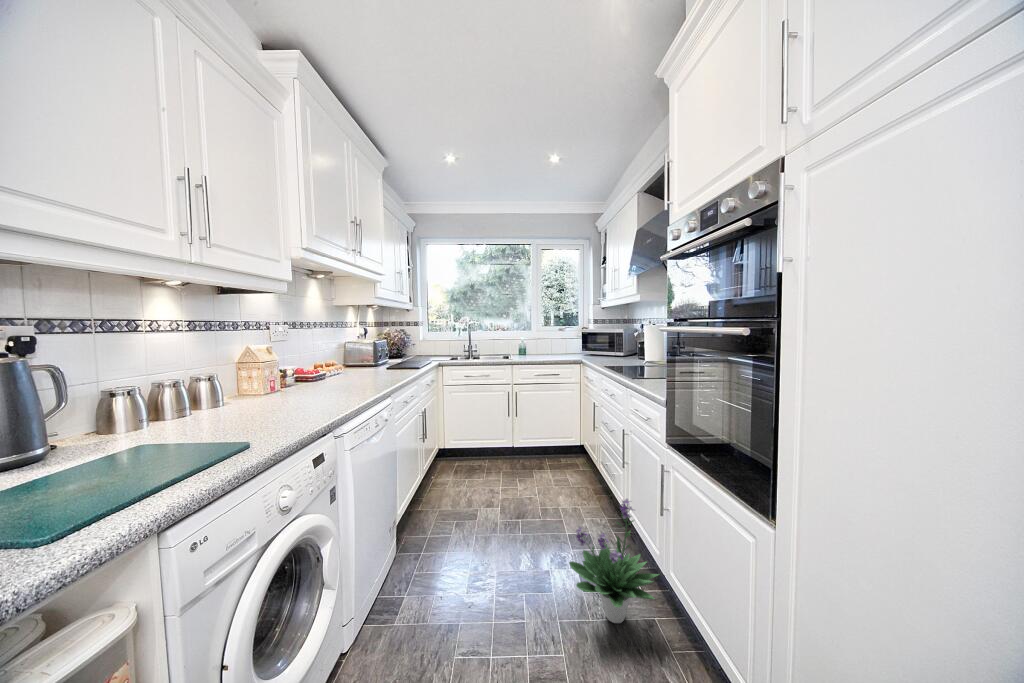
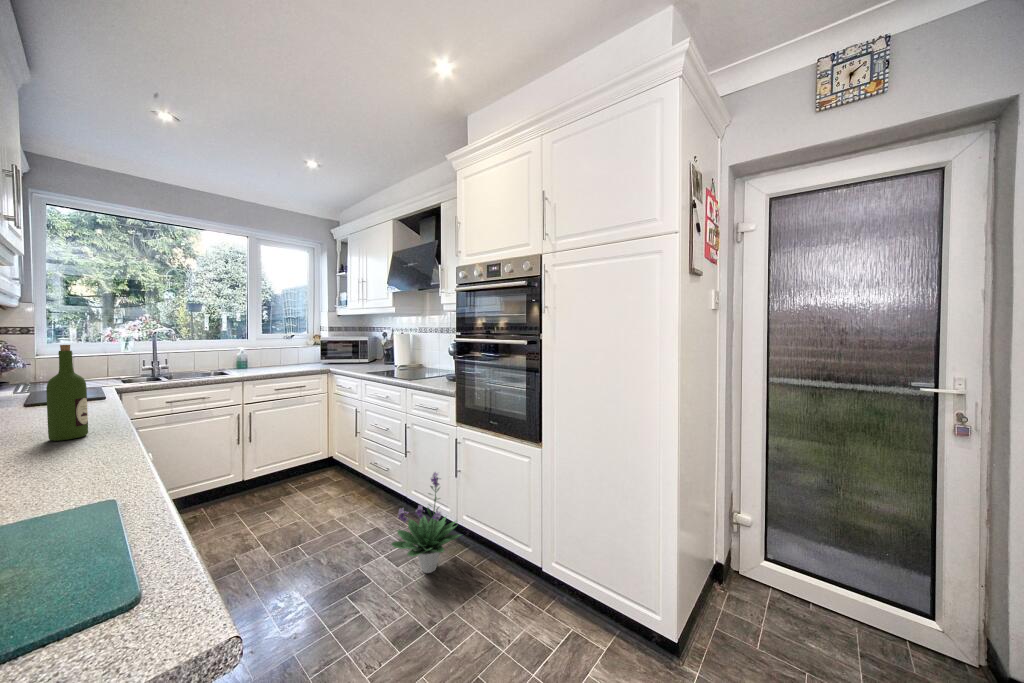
wine bottle: none [350,331,368,393] -> present [46,345,88,441]

